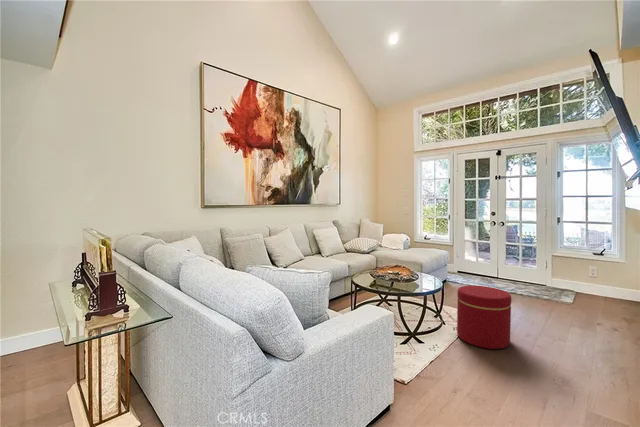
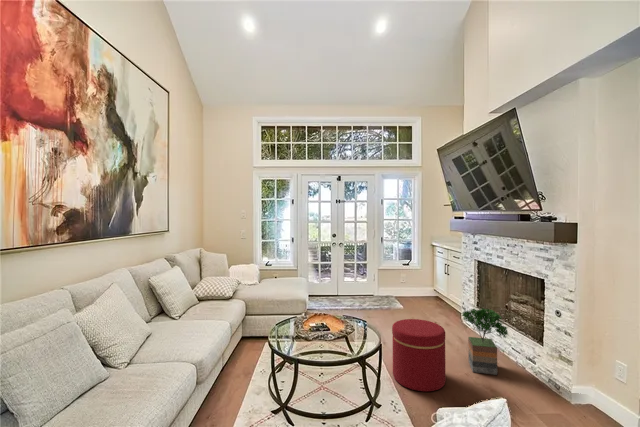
potted tree: none [552,289,610,366] -> present [462,308,508,375]

